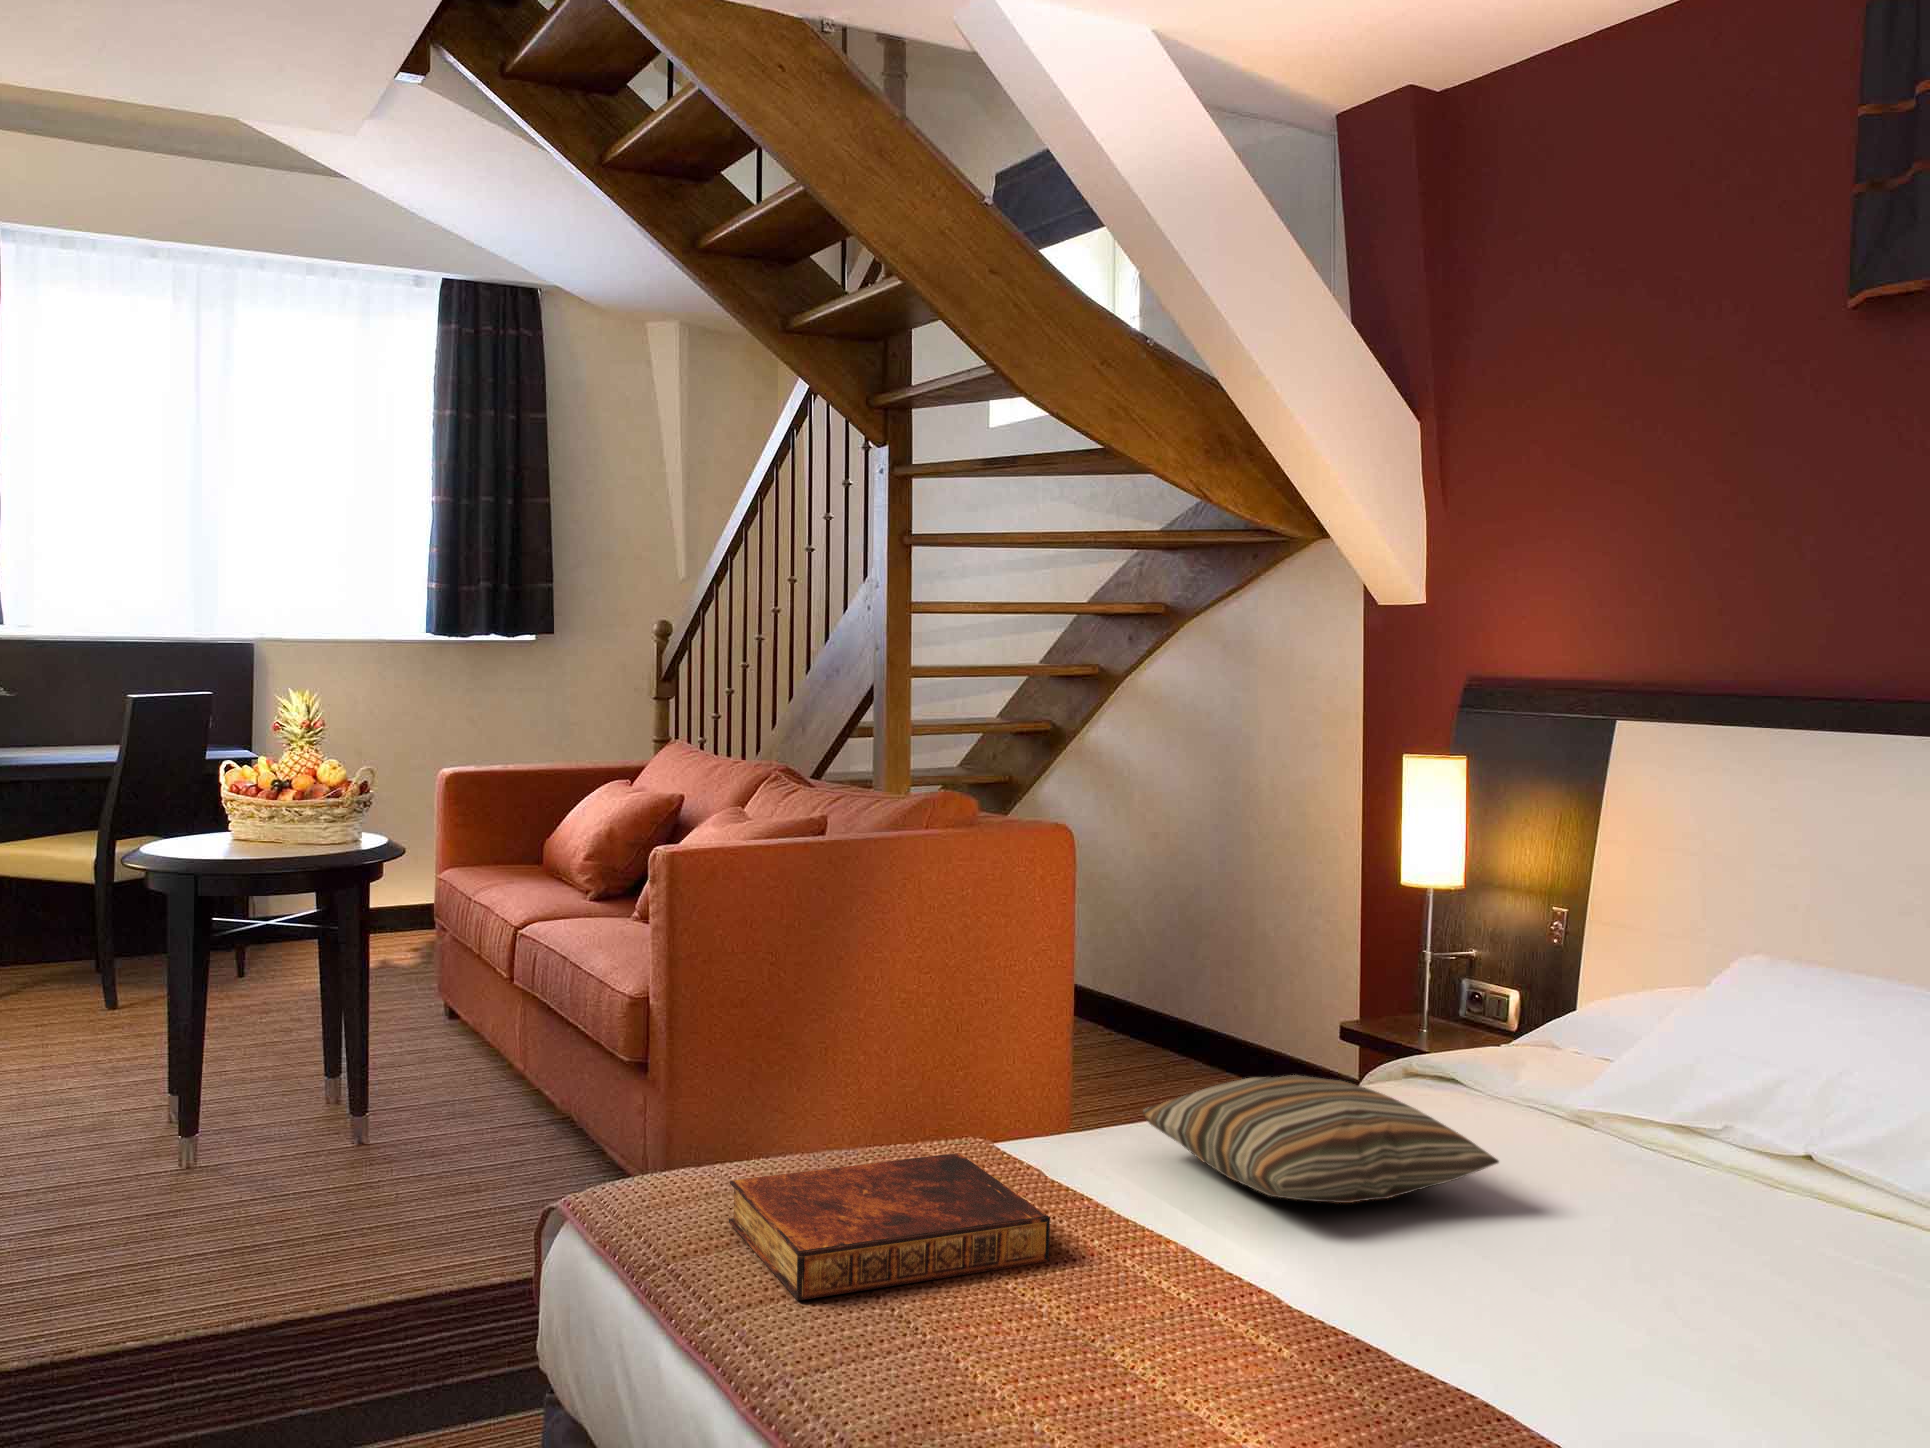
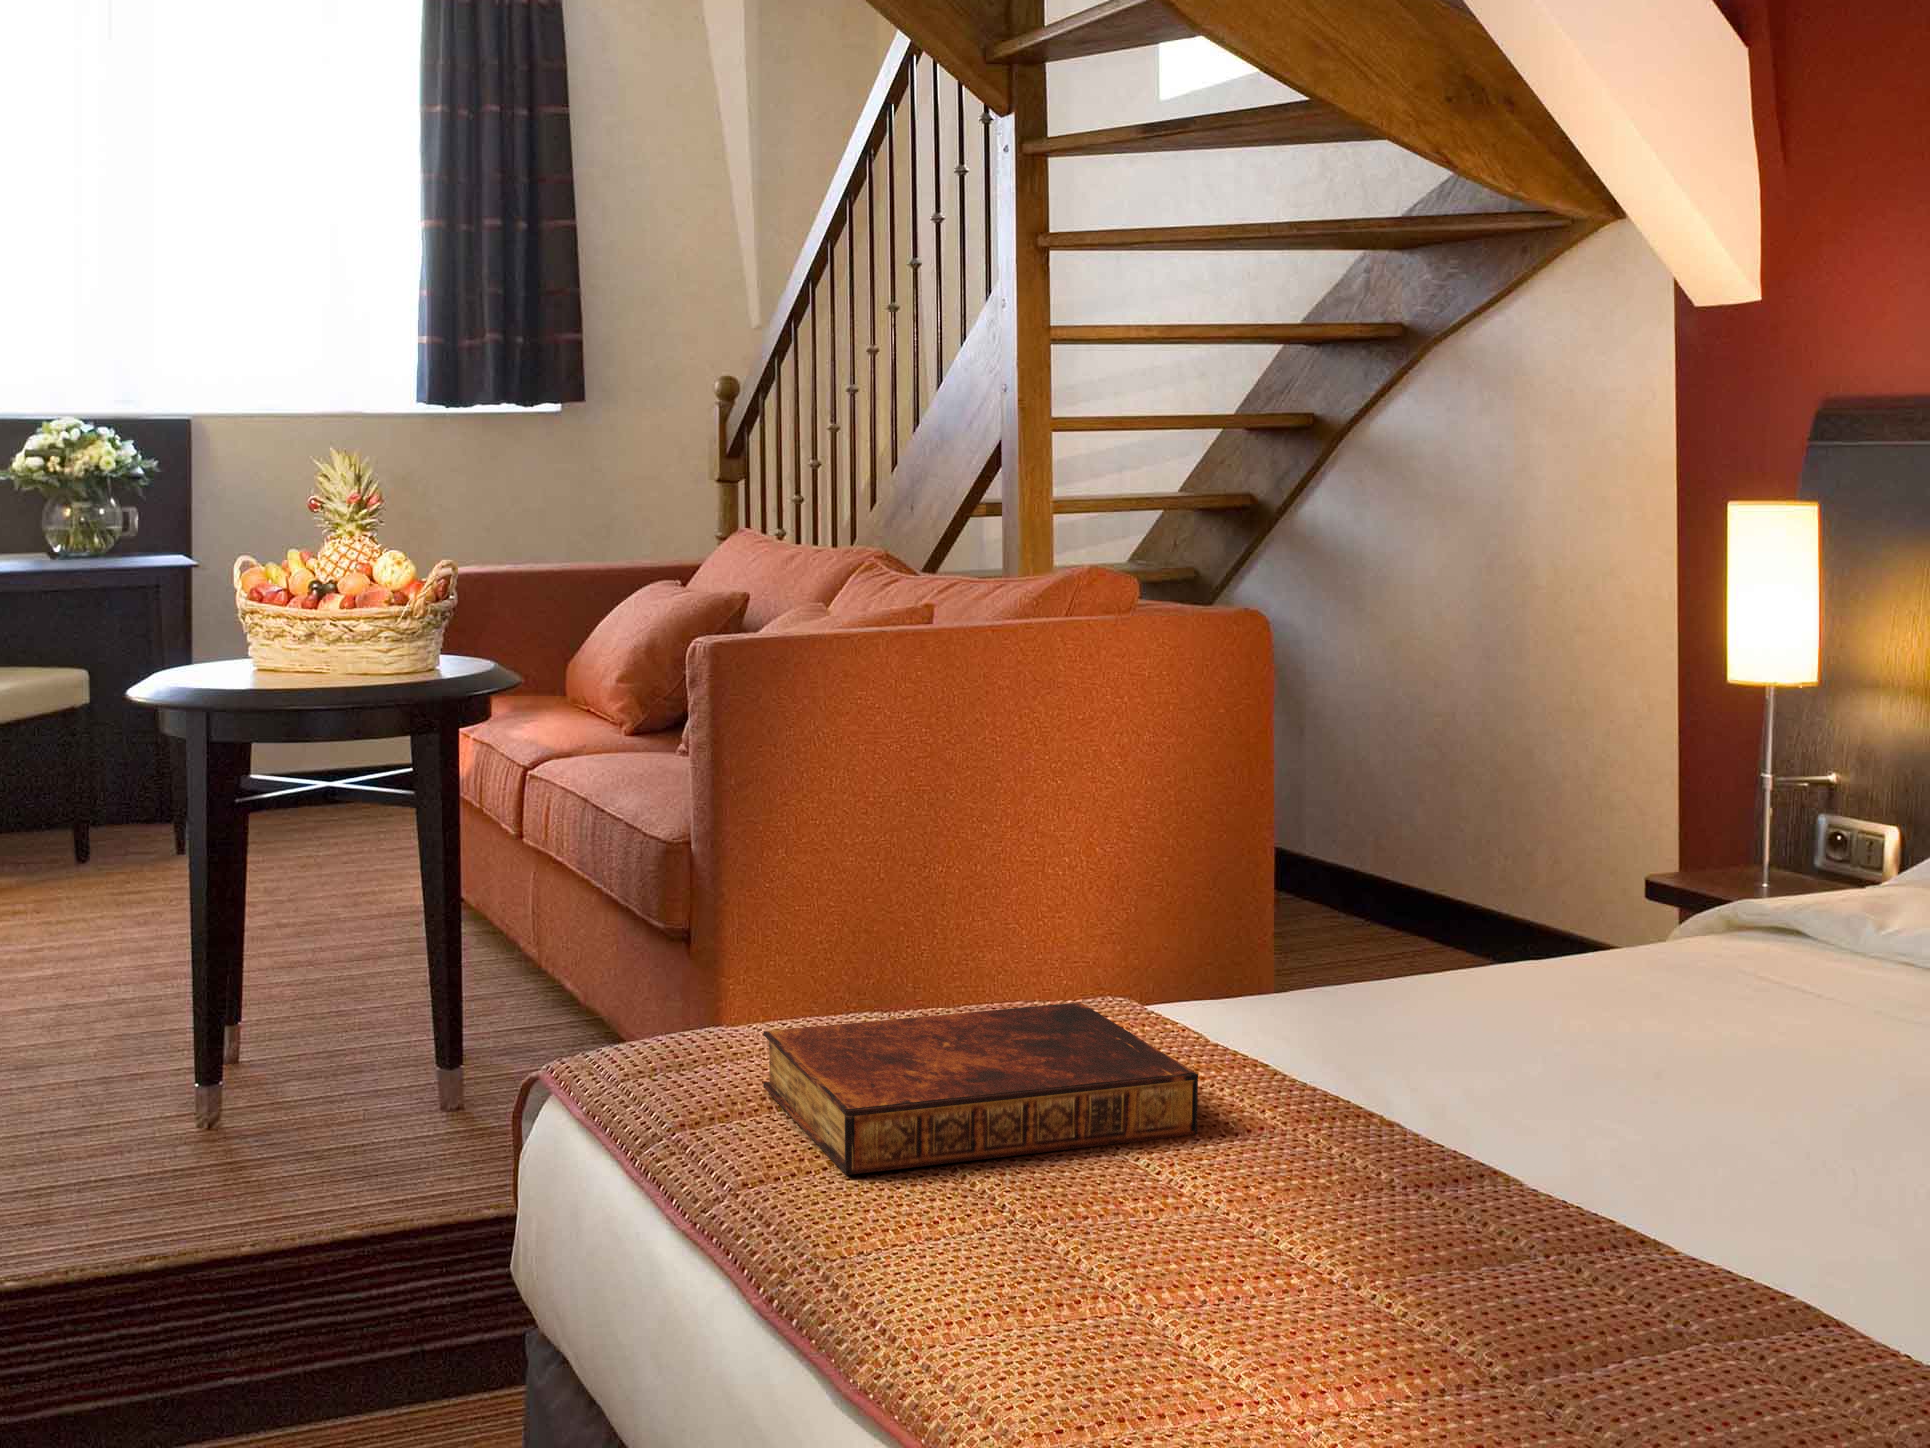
pillow: present [1143,1075,1499,1203] -> none [1345,909,1849,1073]

